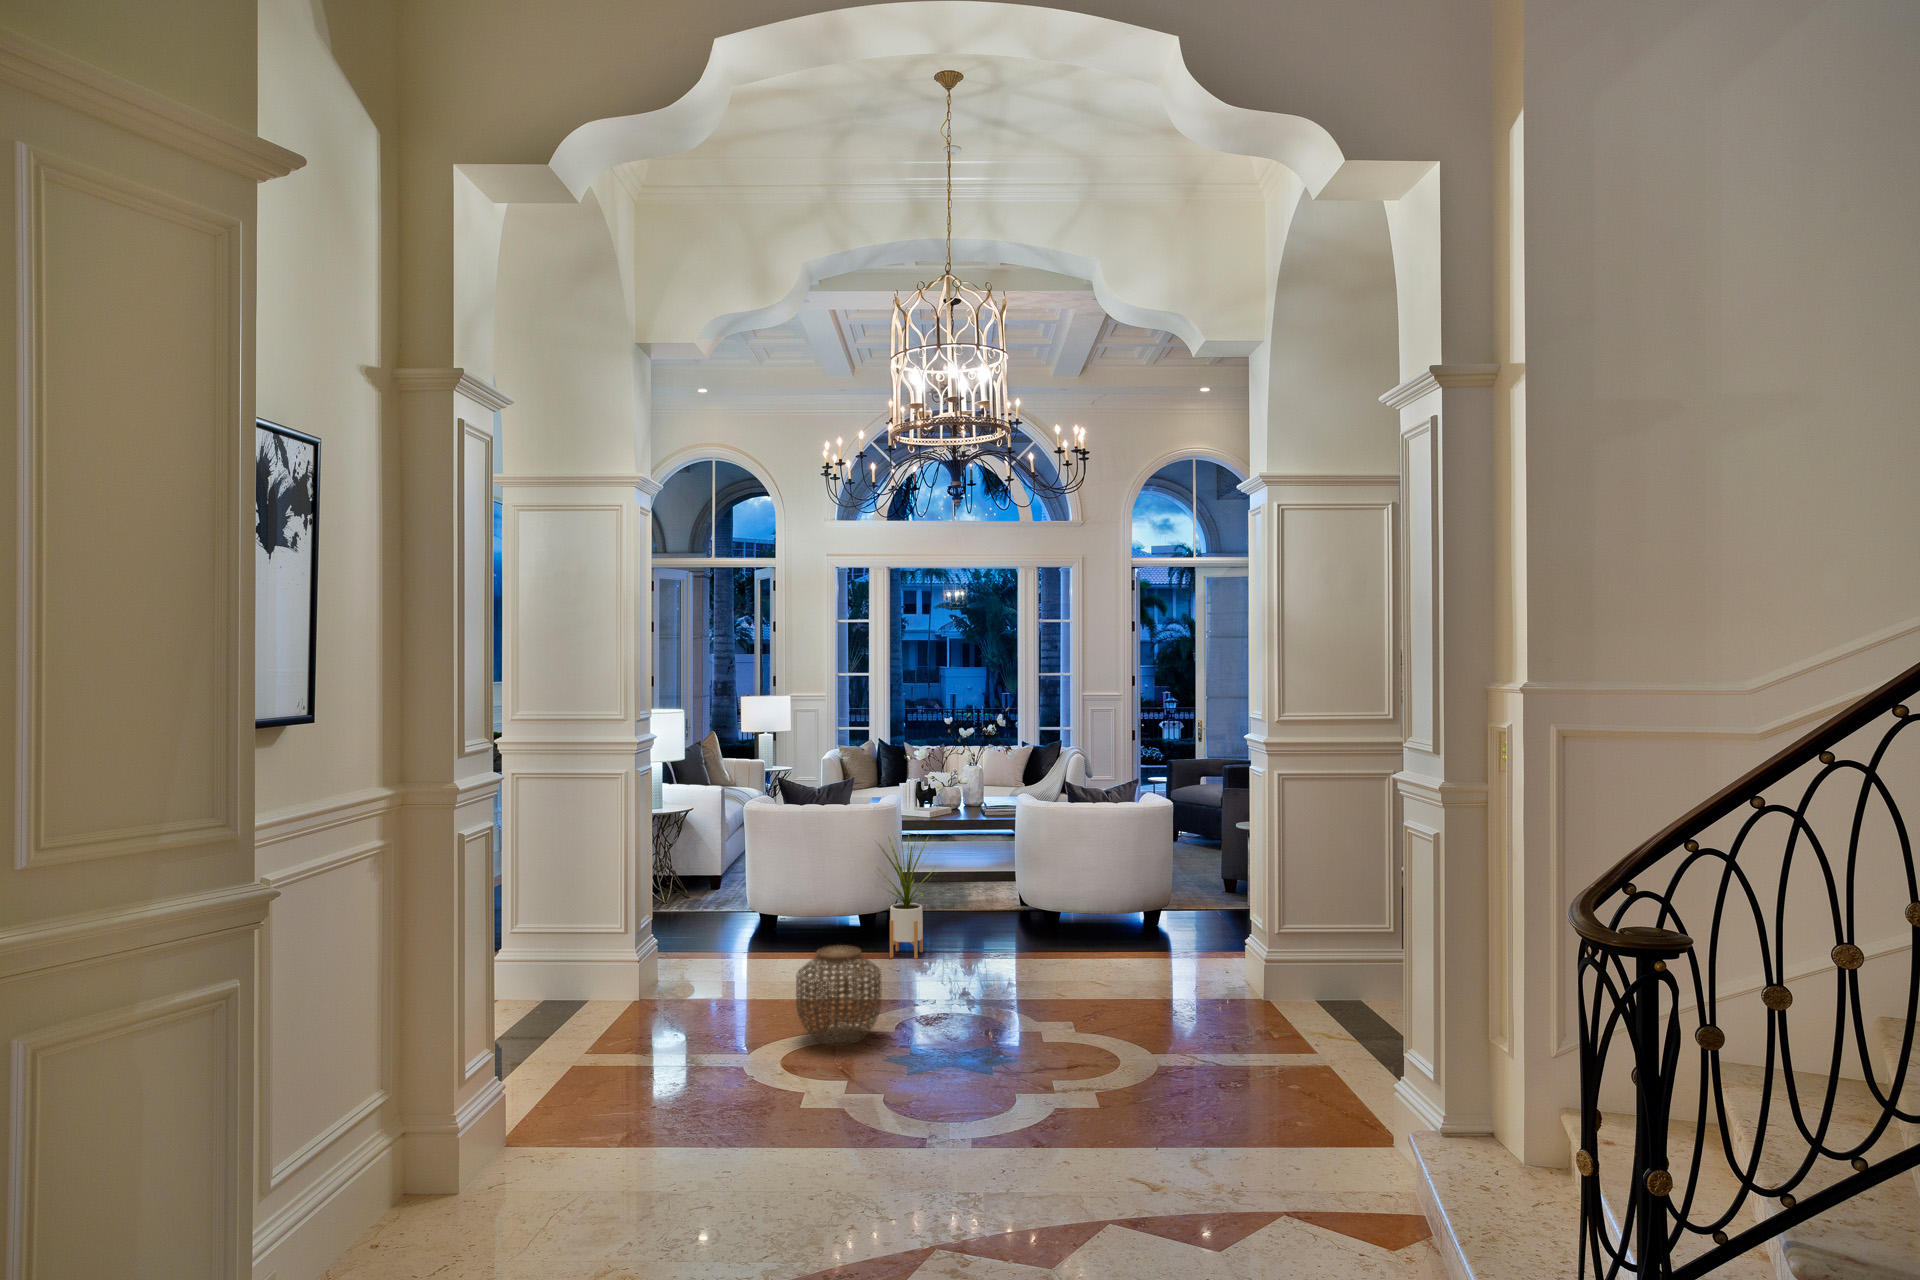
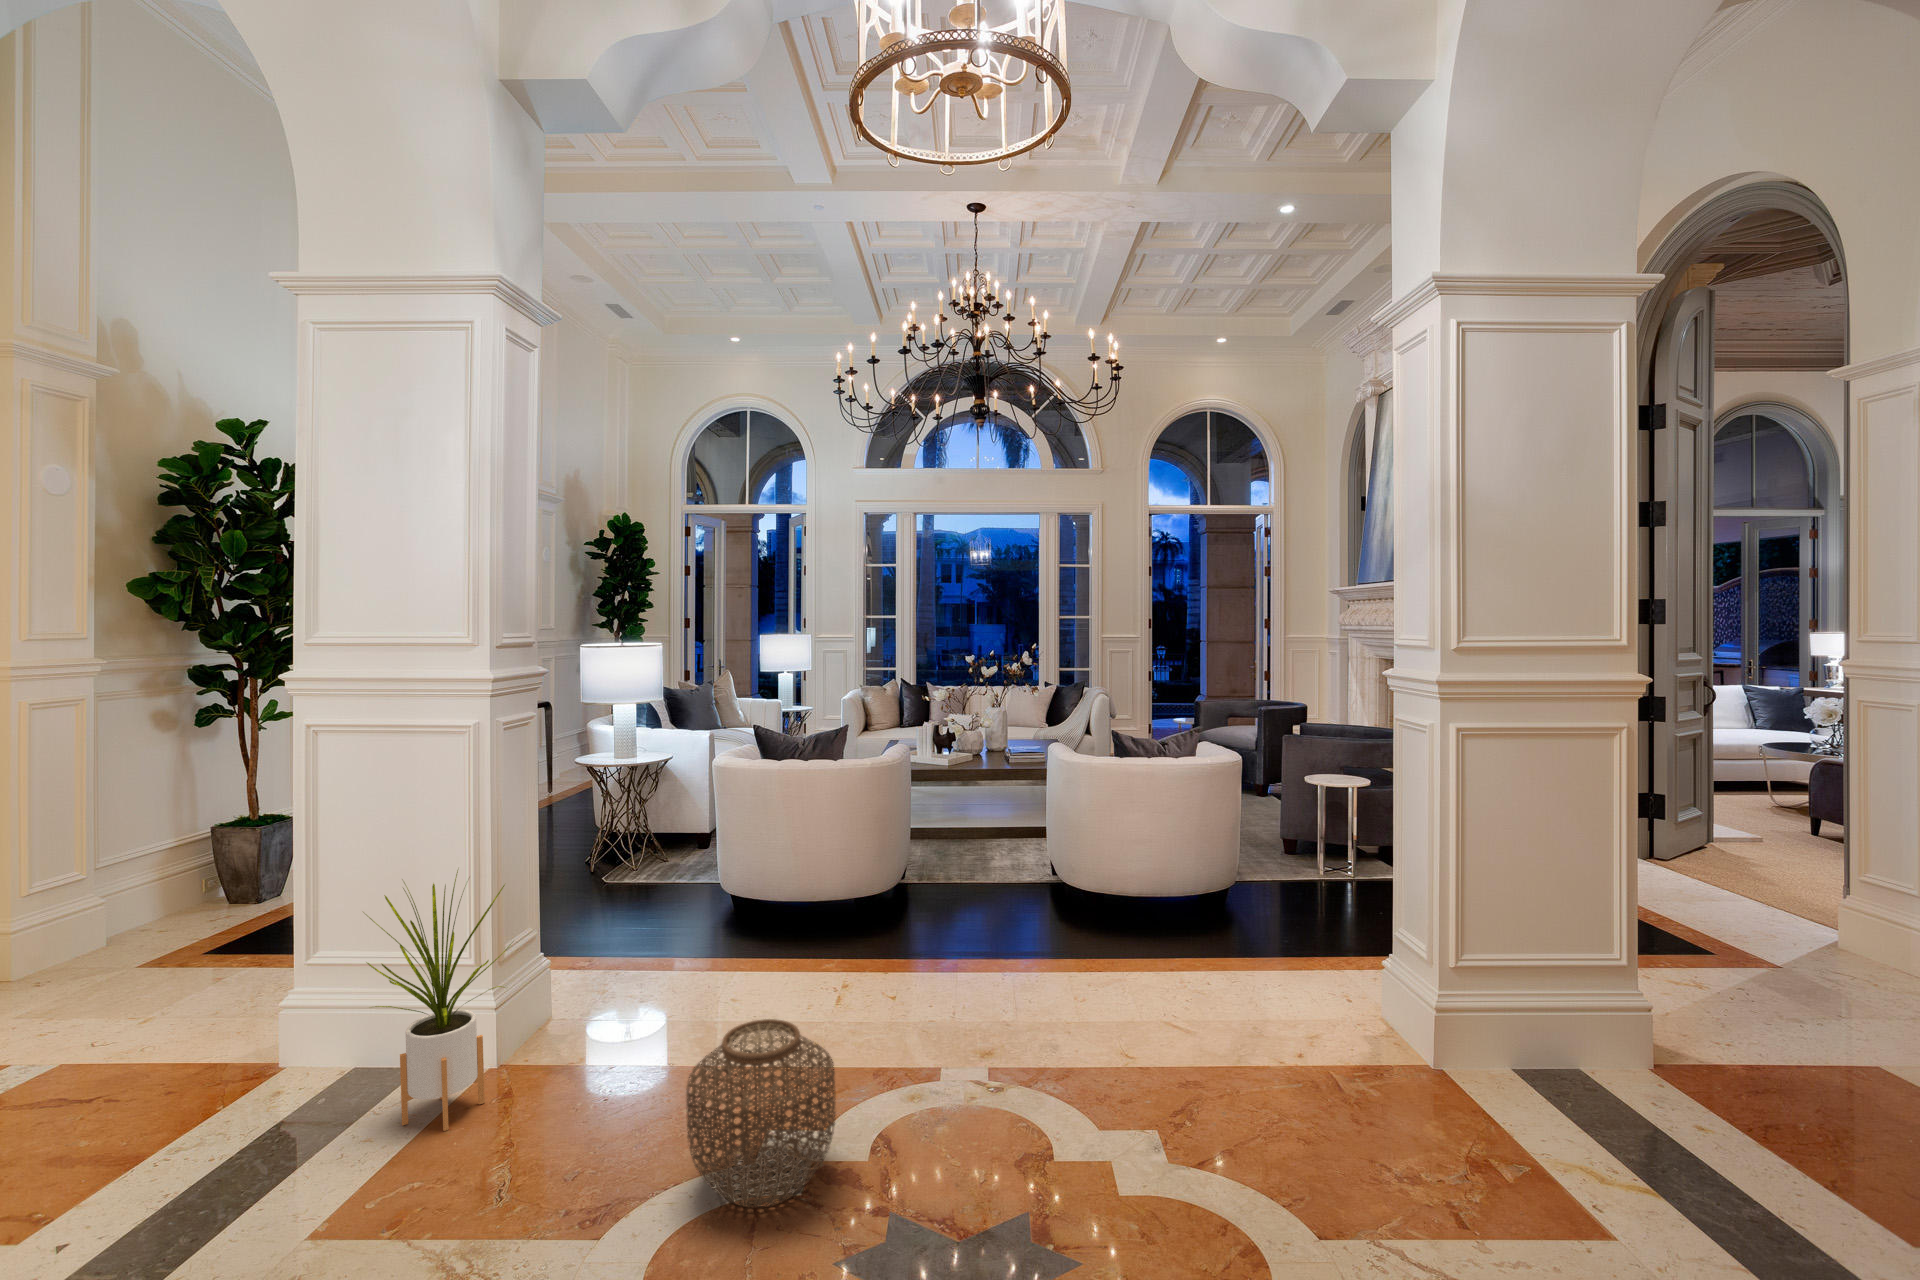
house plant: present [878,836,936,959] -> present [363,870,514,1131]

